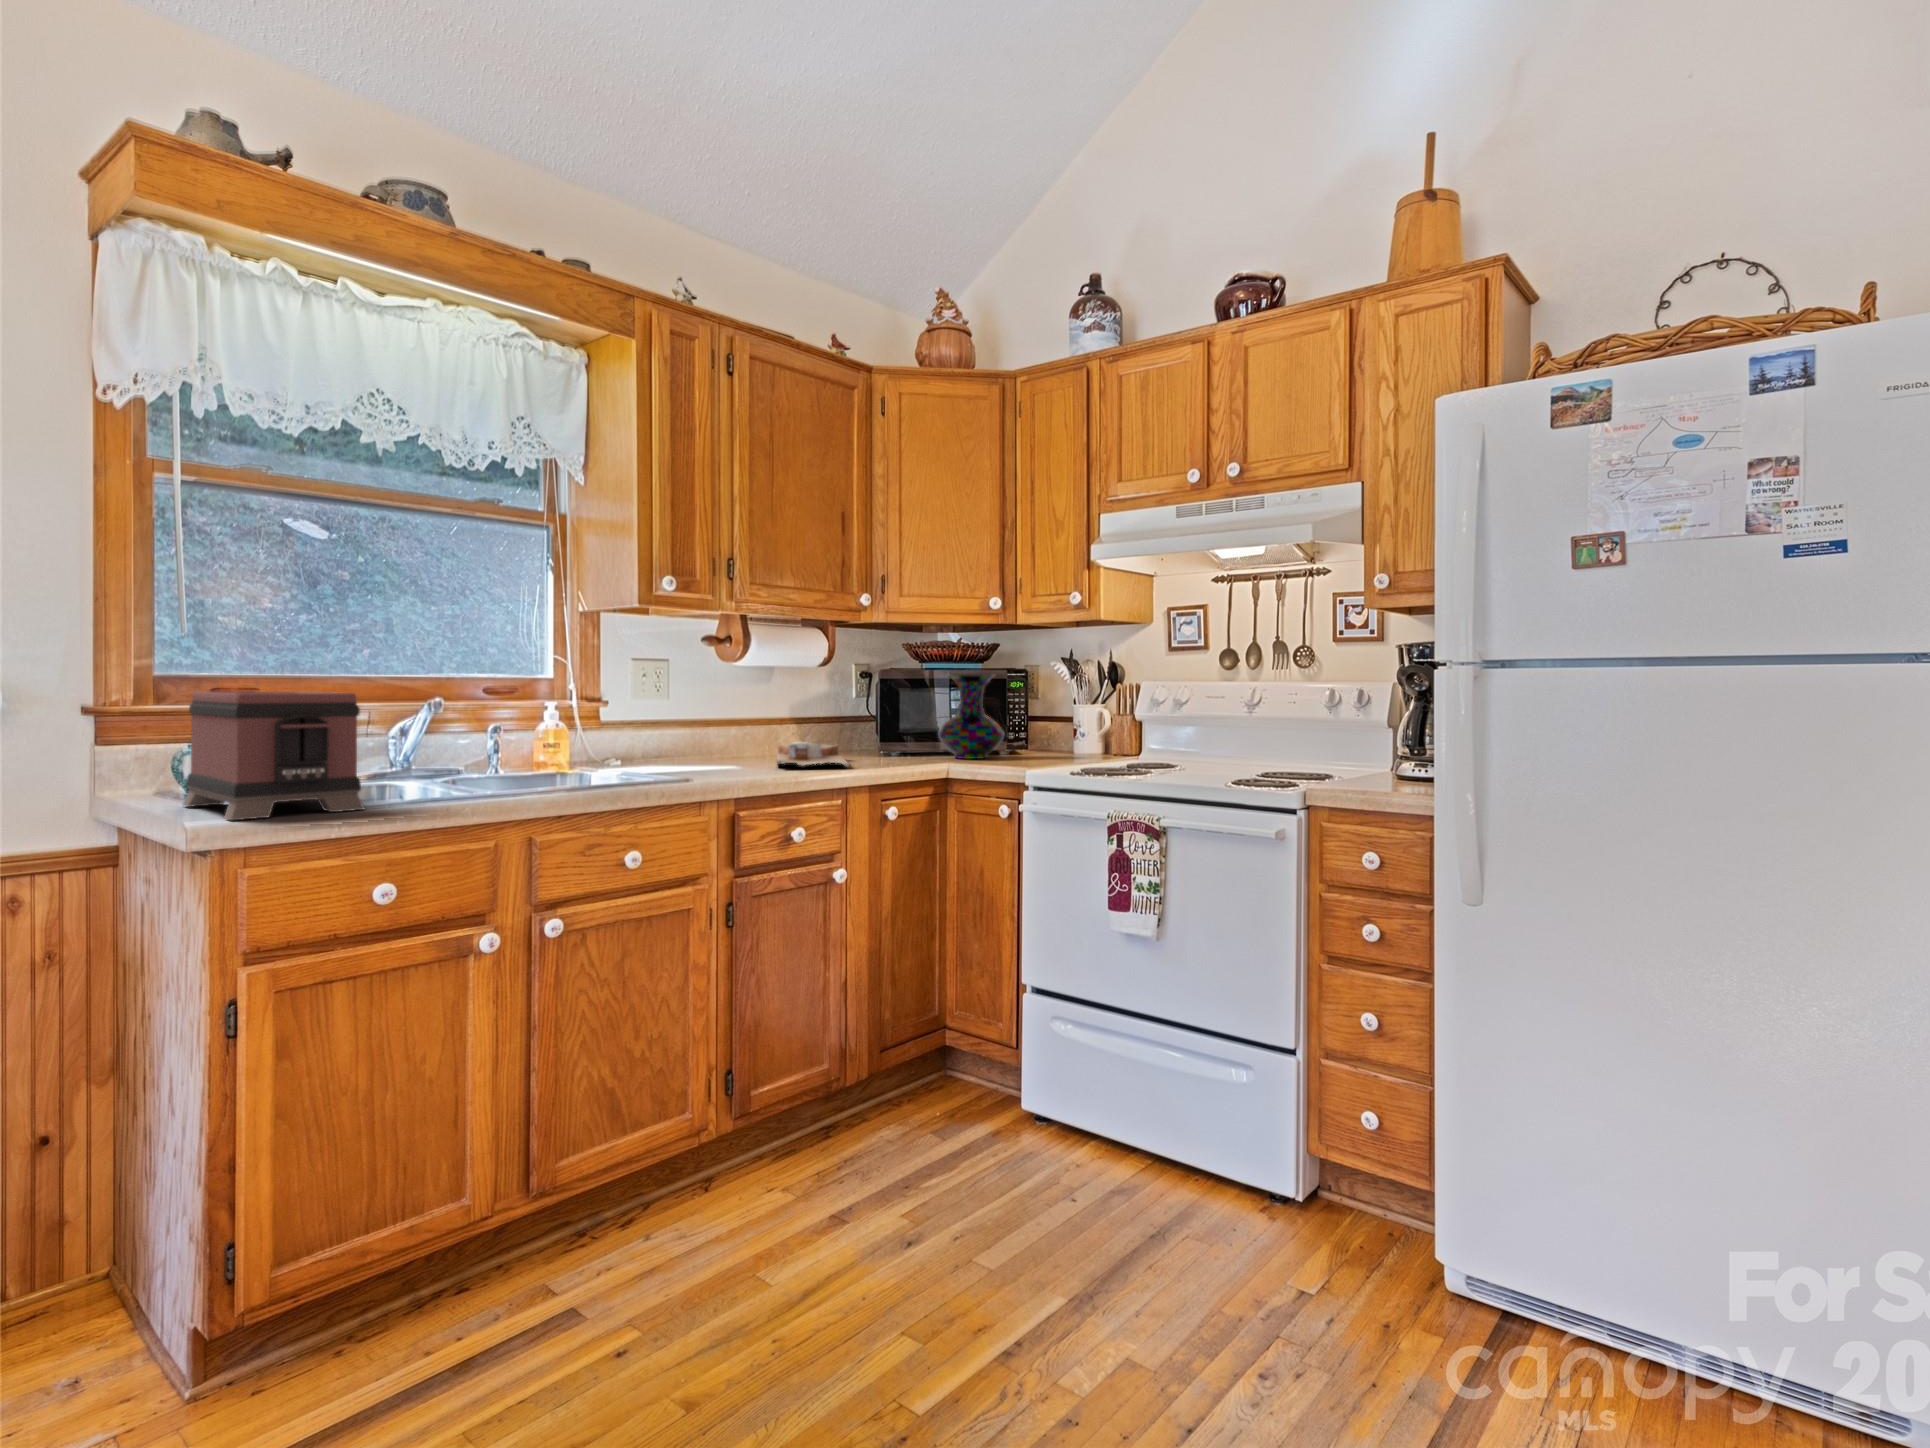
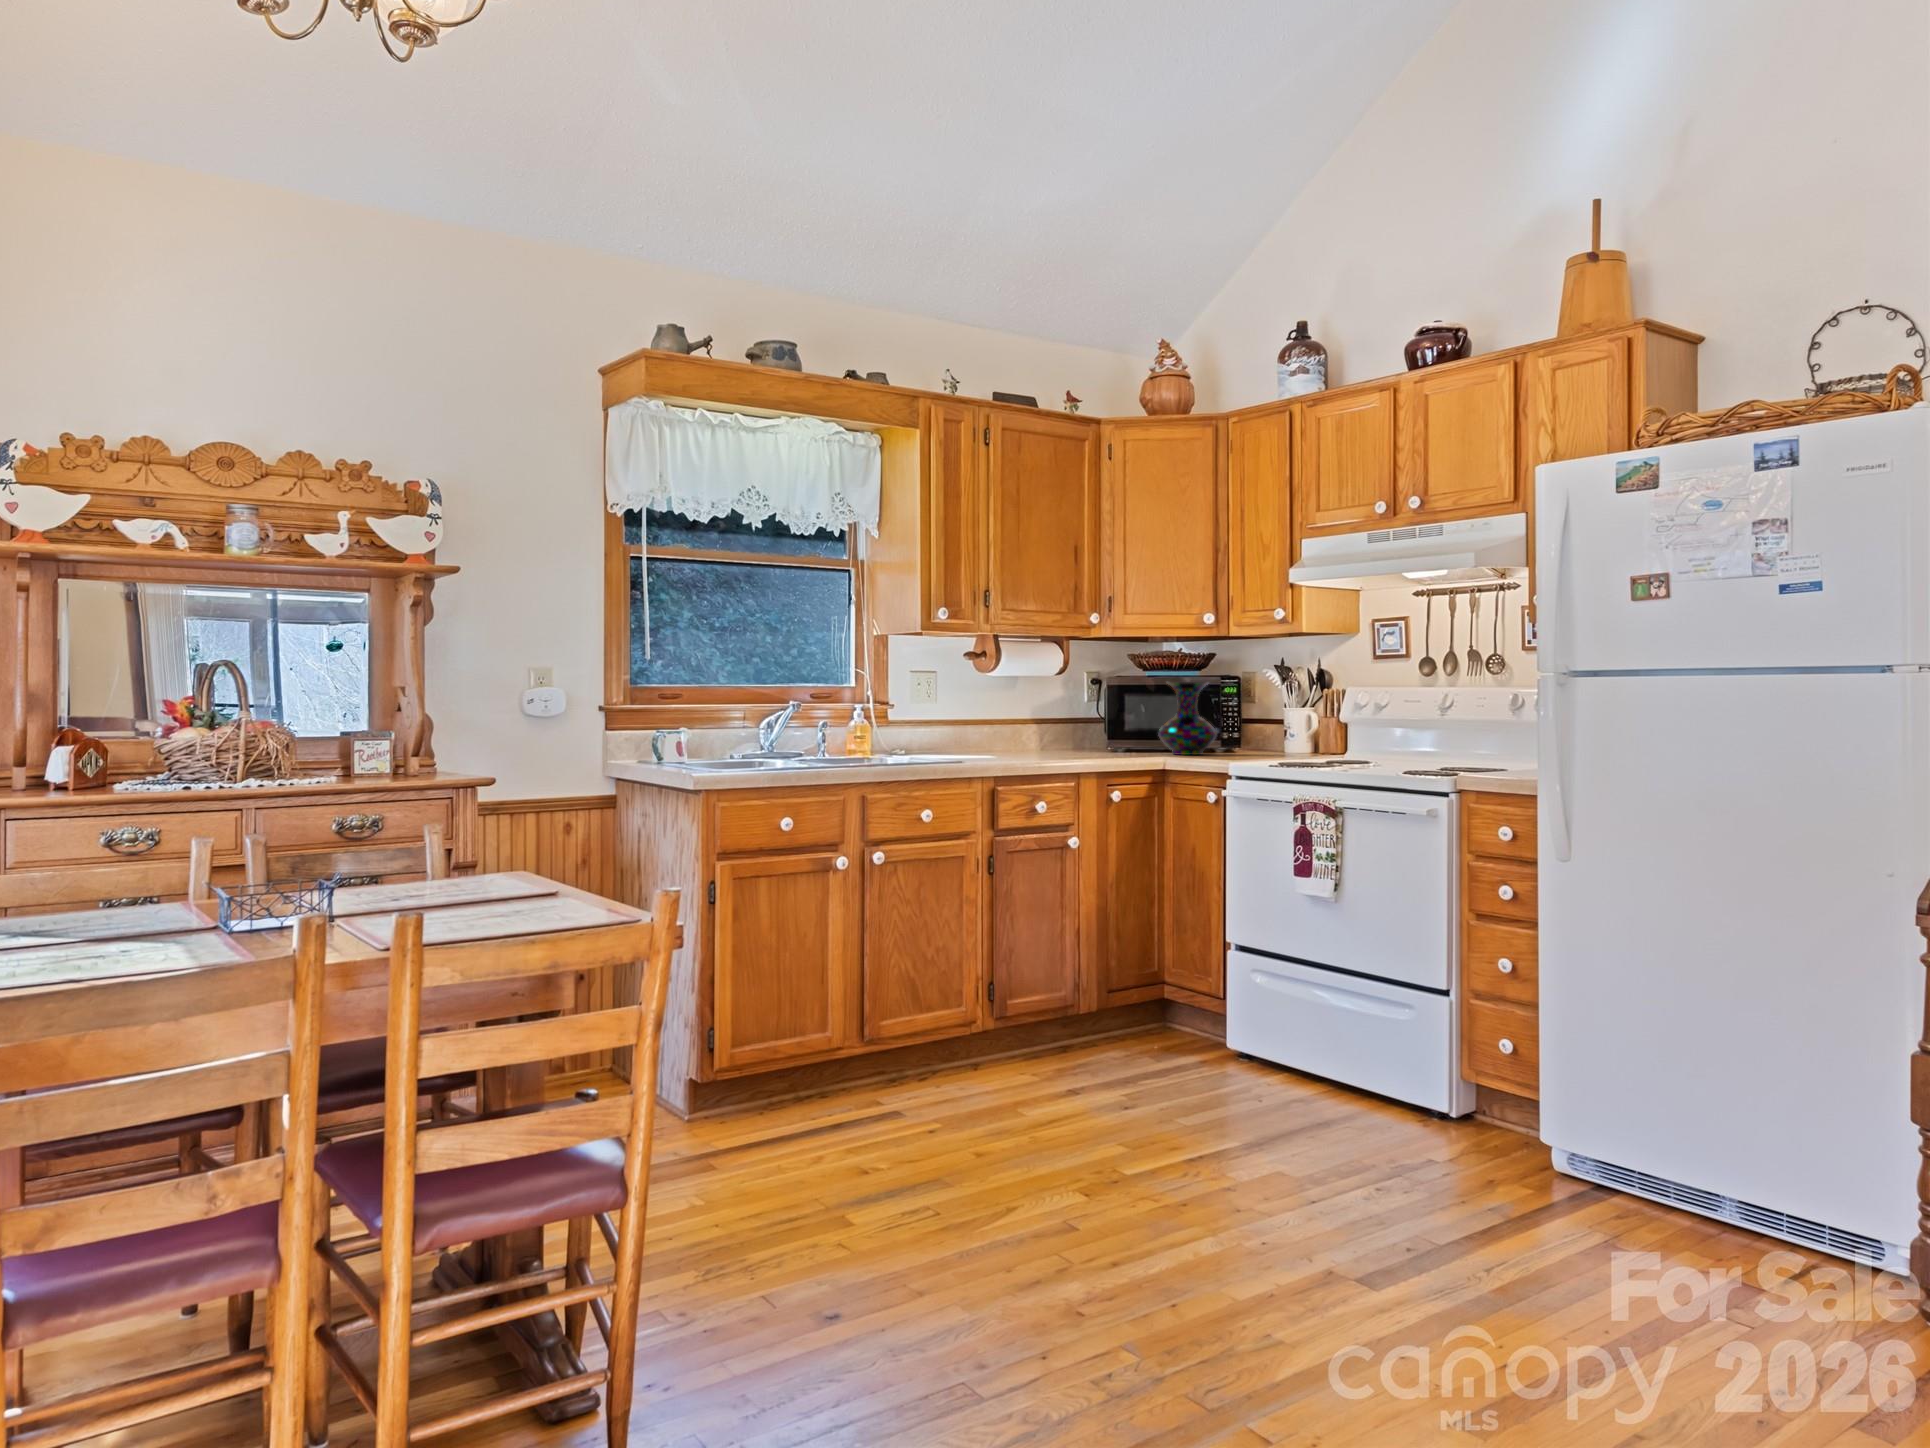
toaster: present [183,692,364,820] -> none [663,697,771,775]
cutting board: present [777,741,849,767] -> none [1023,737,1081,759]

